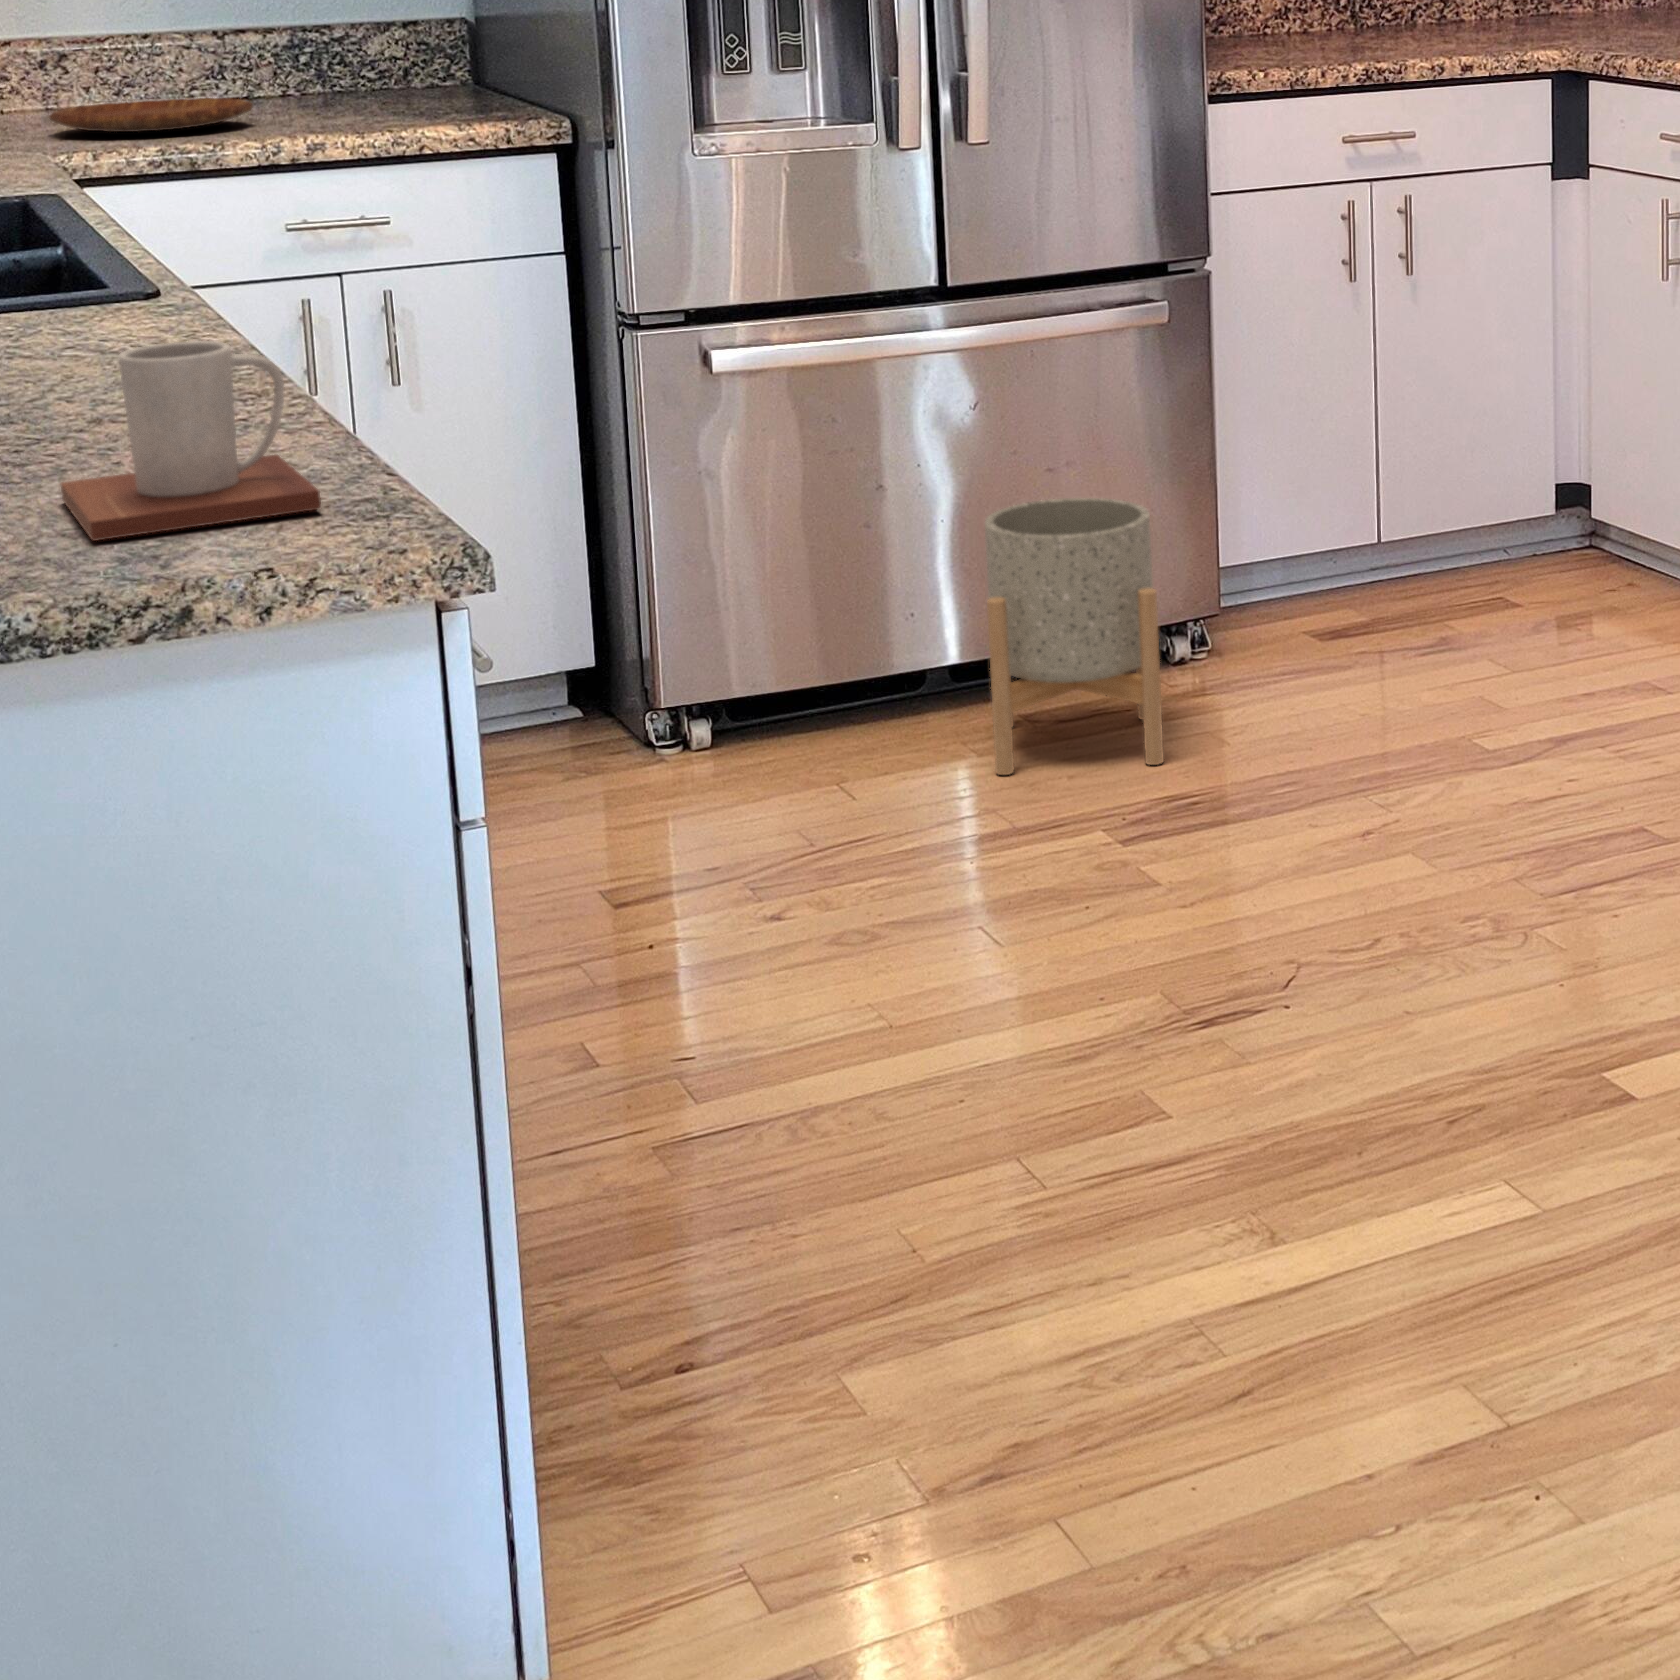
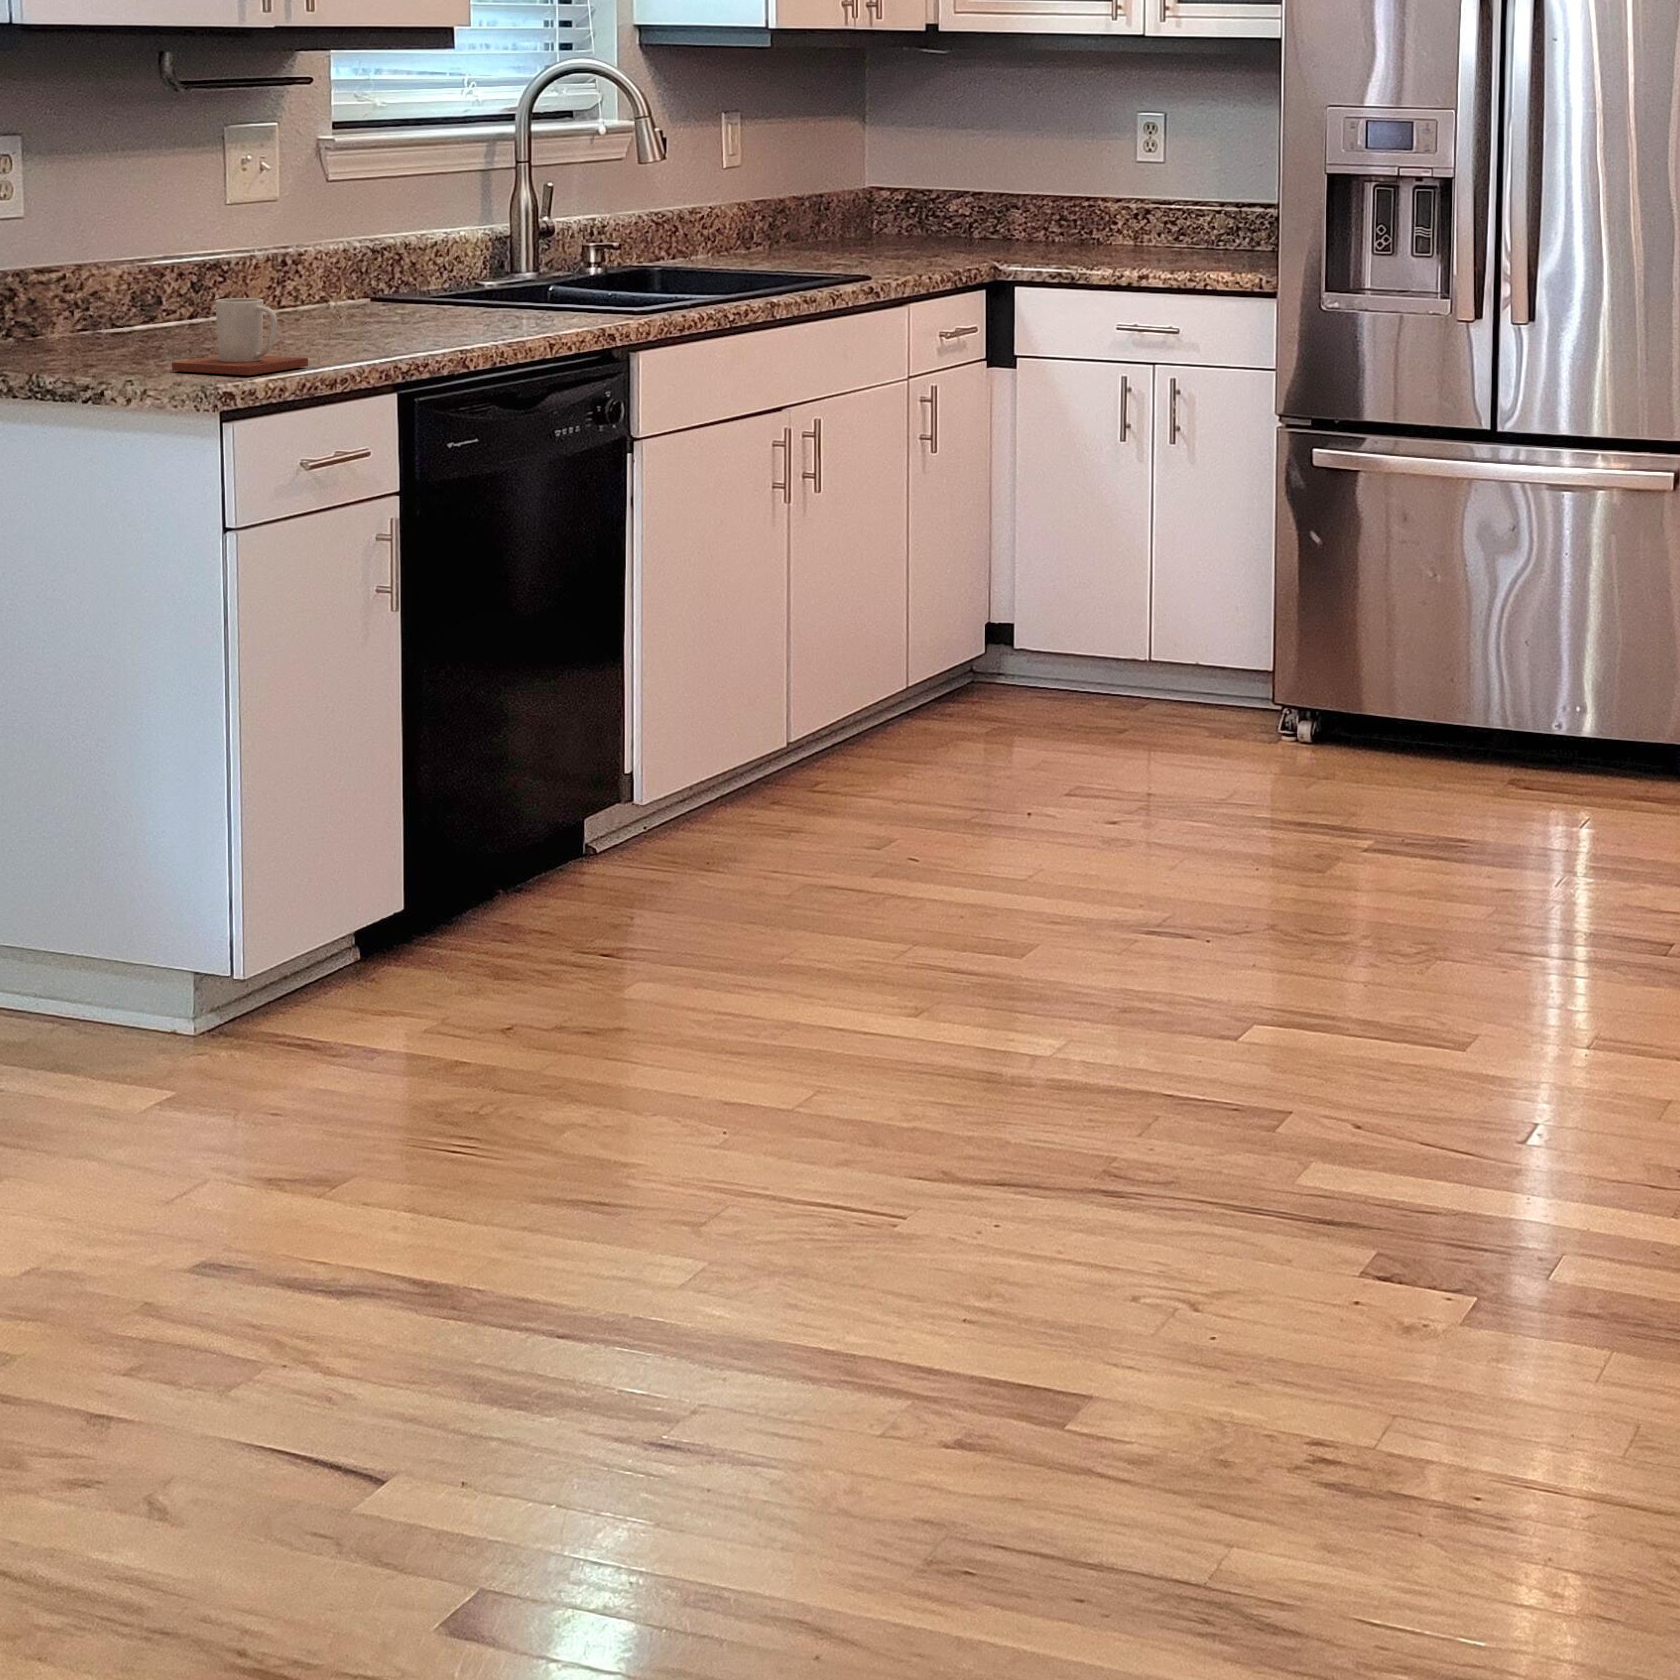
tray: present [49,98,252,132] -> none [1071,242,1192,259]
planter: present [985,498,1164,775] -> none [1425,604,1601,818]

